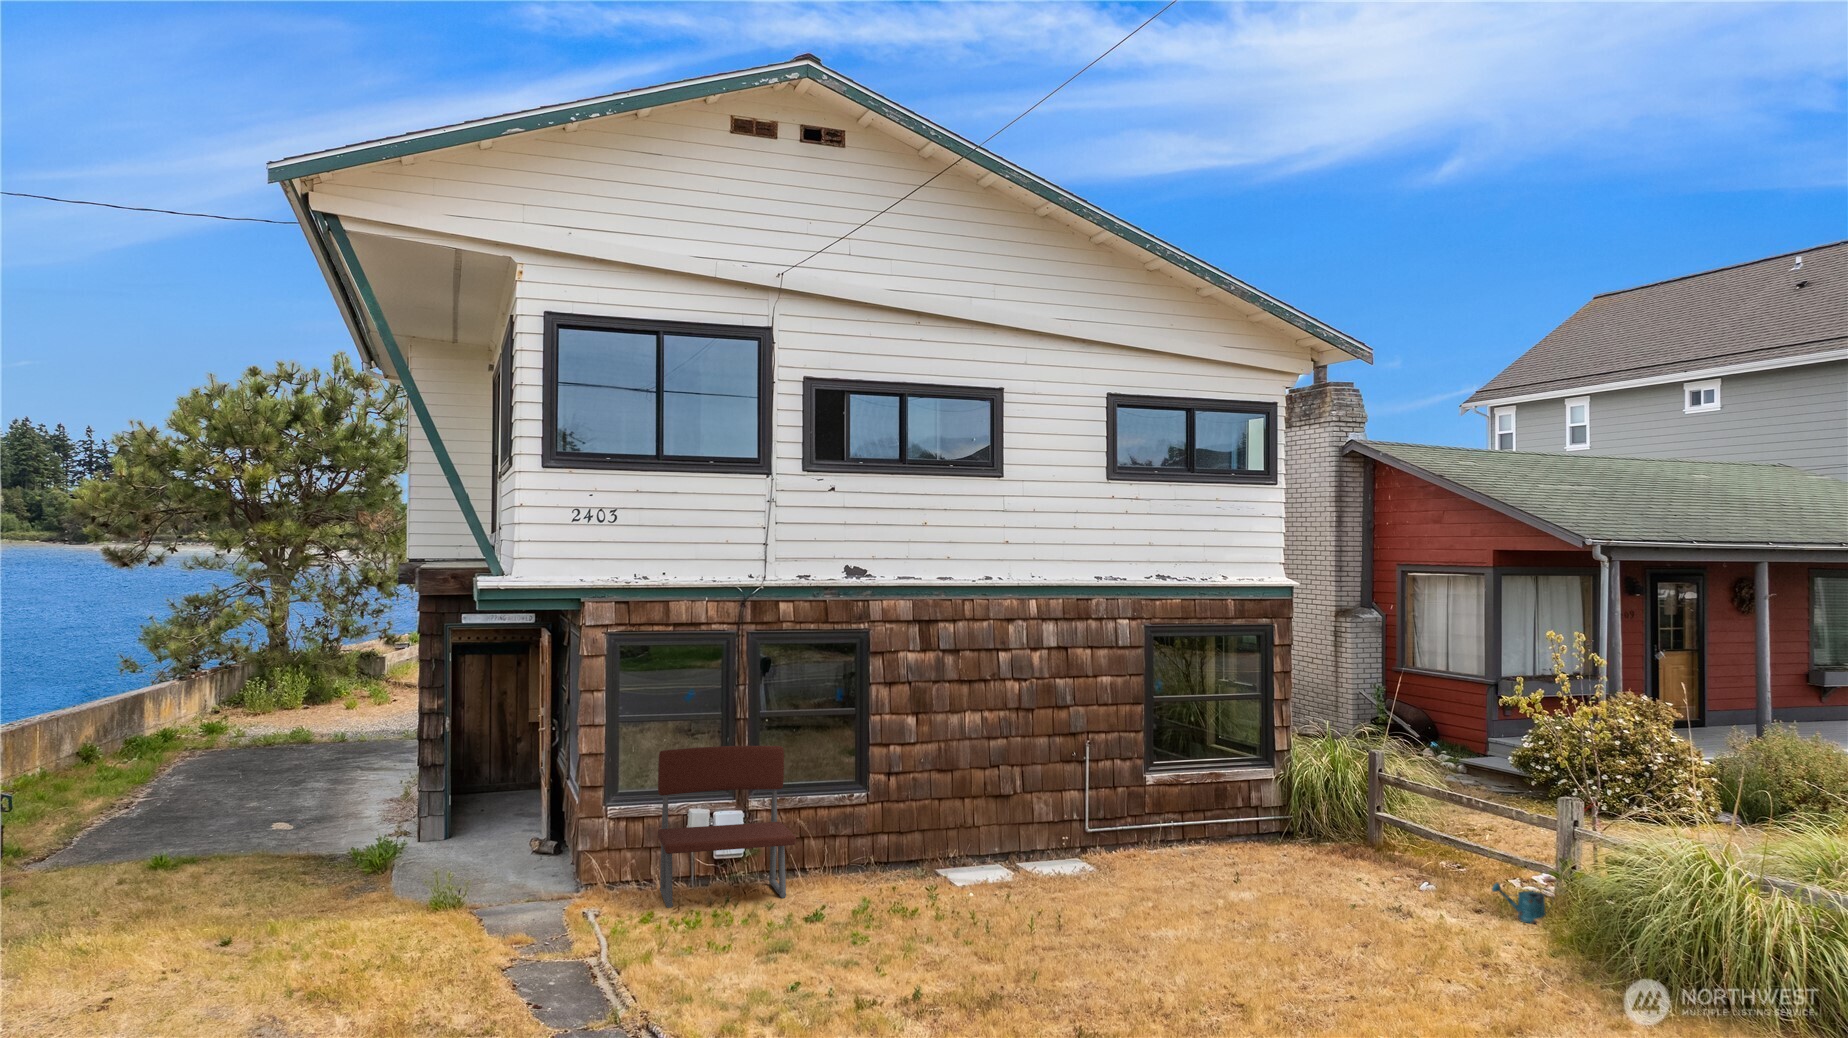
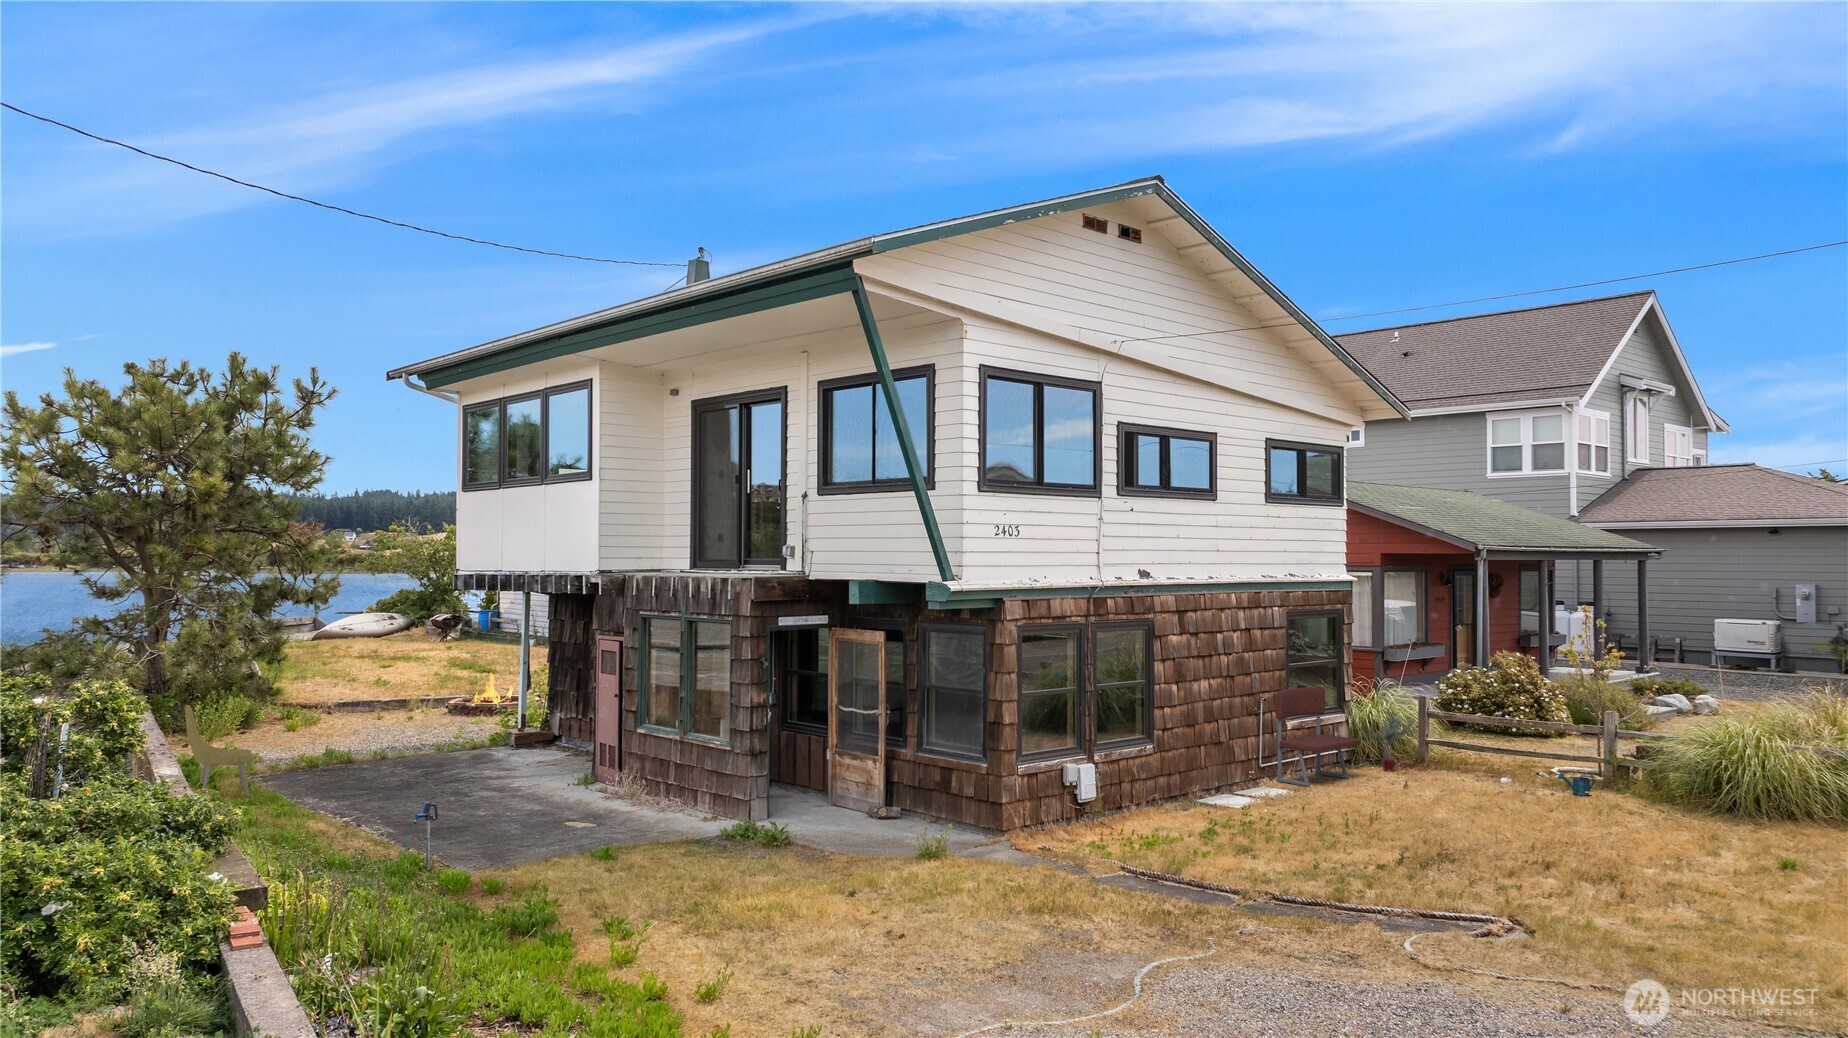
chair: none [57,692,128,782] -> present [185,705,254,797]
bench: present [658,746,796,908] -> present [1275,687,1361,787]
potted tree: none [1279,765,1354,855] -> present [1364,712,1415,772]

